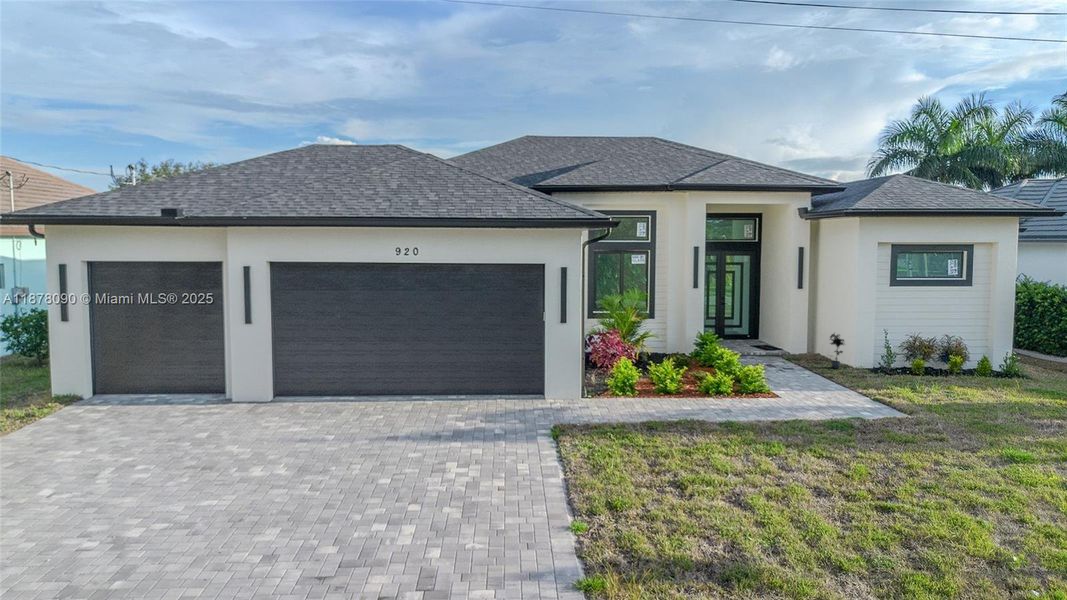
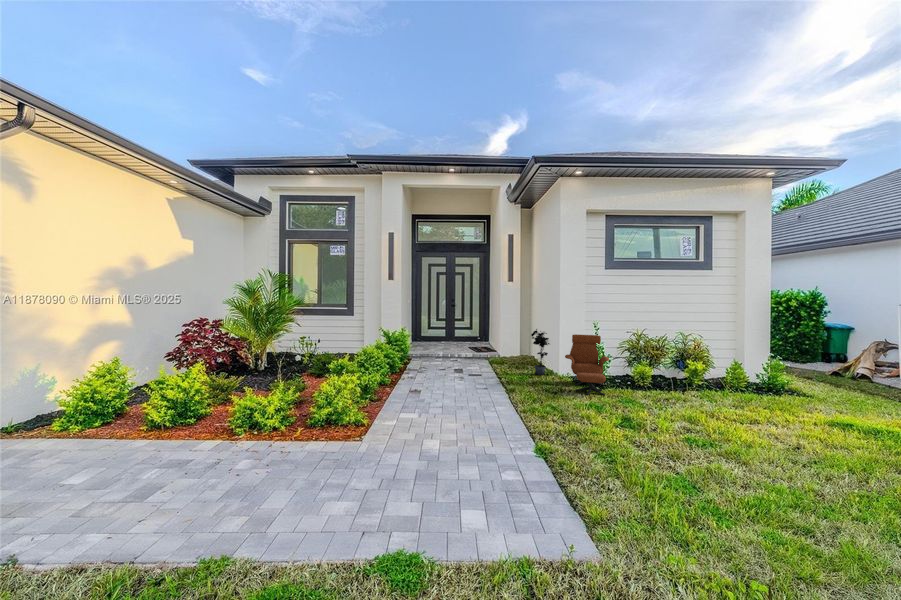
lounge chair: none [861,337,896,381] -> present [565,334,609,395]

